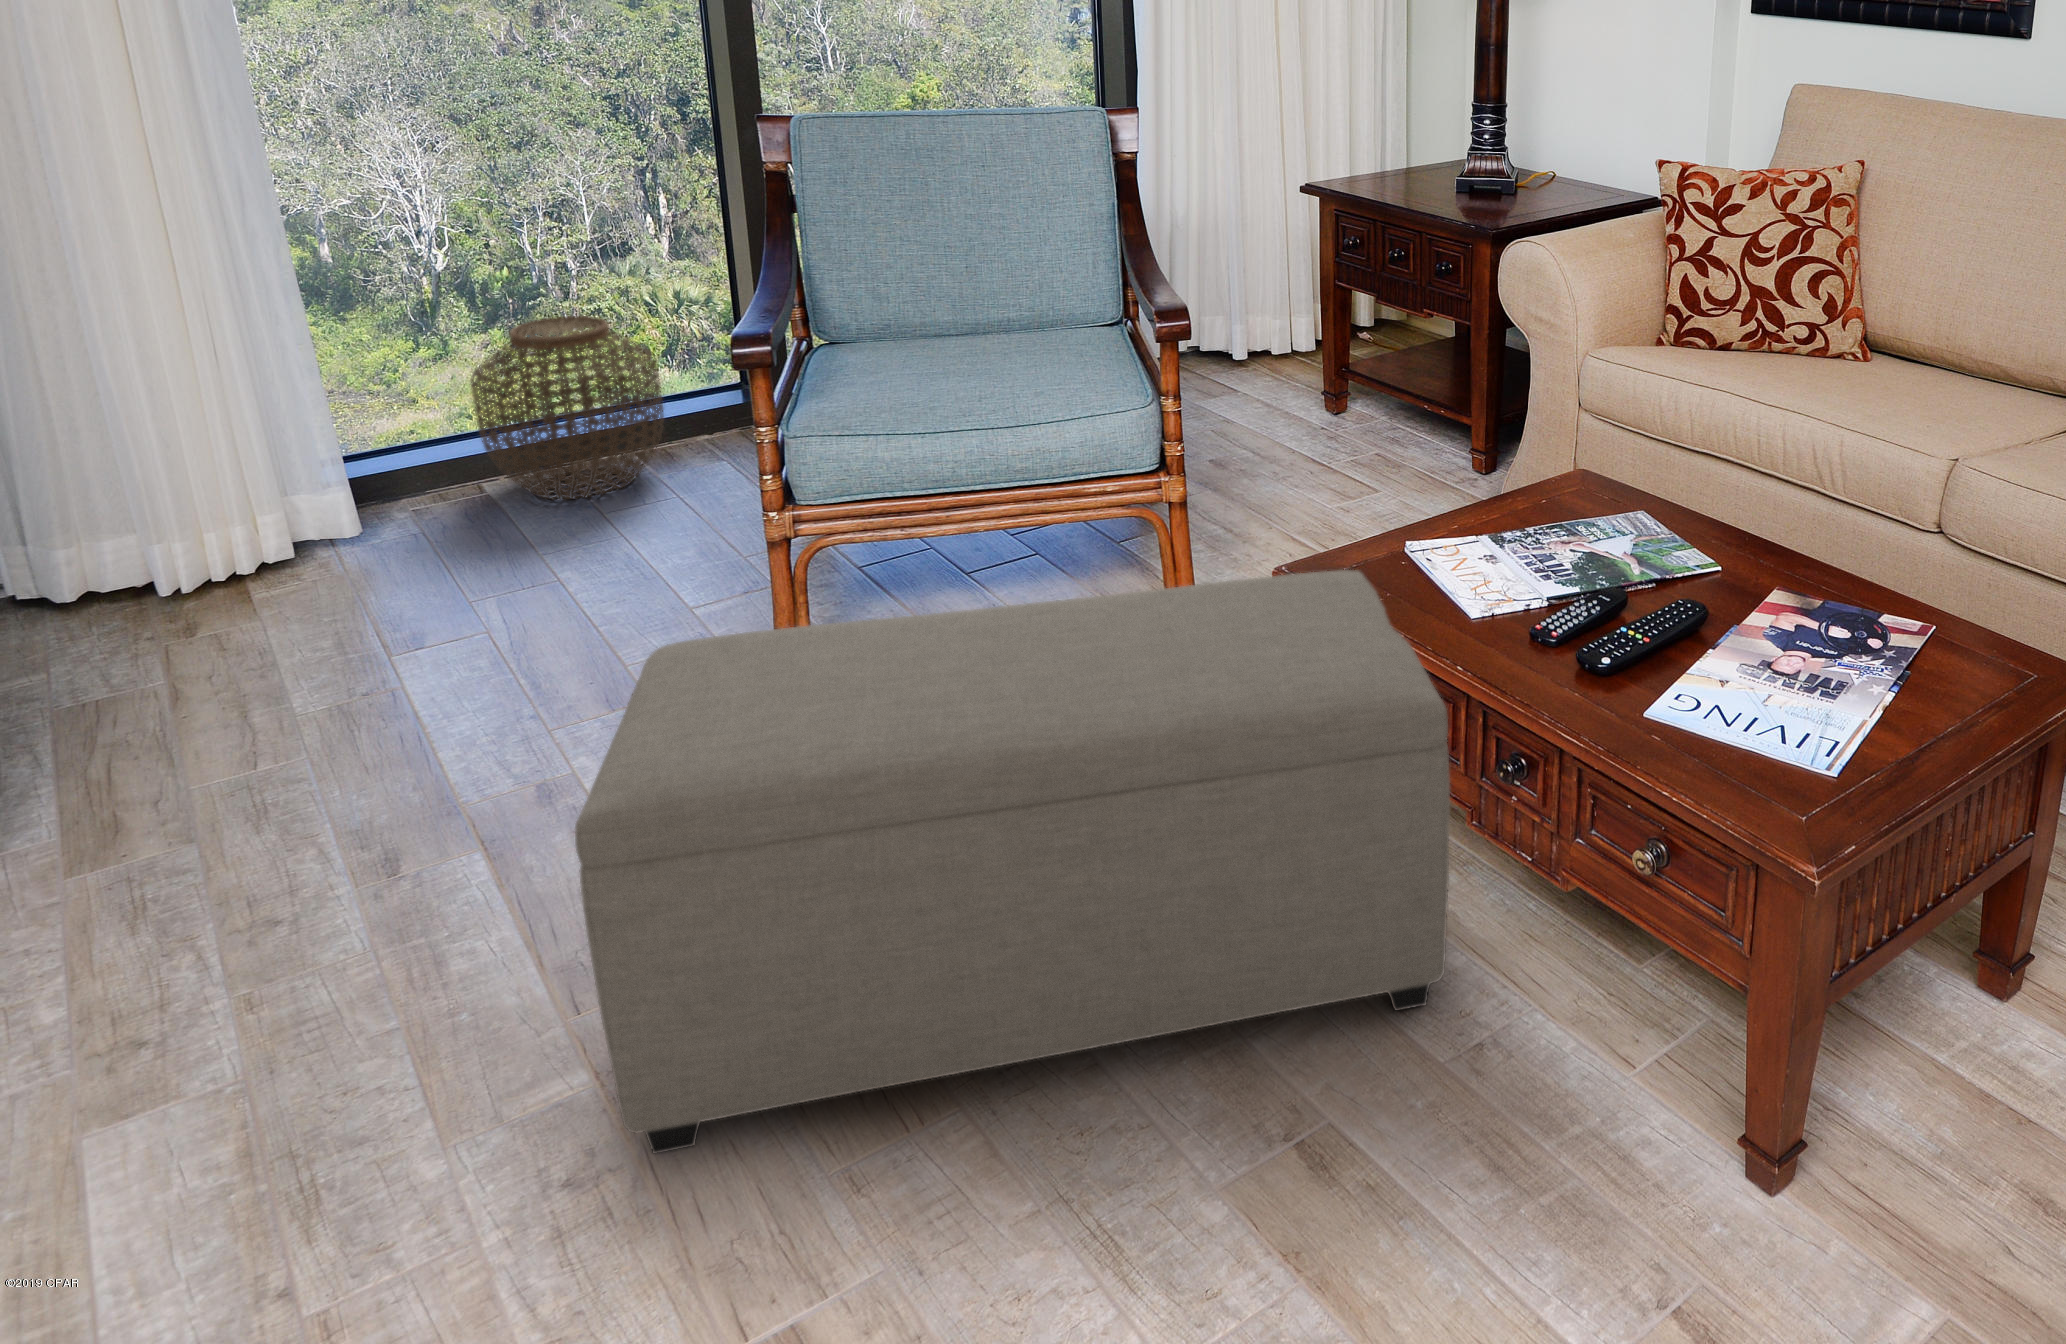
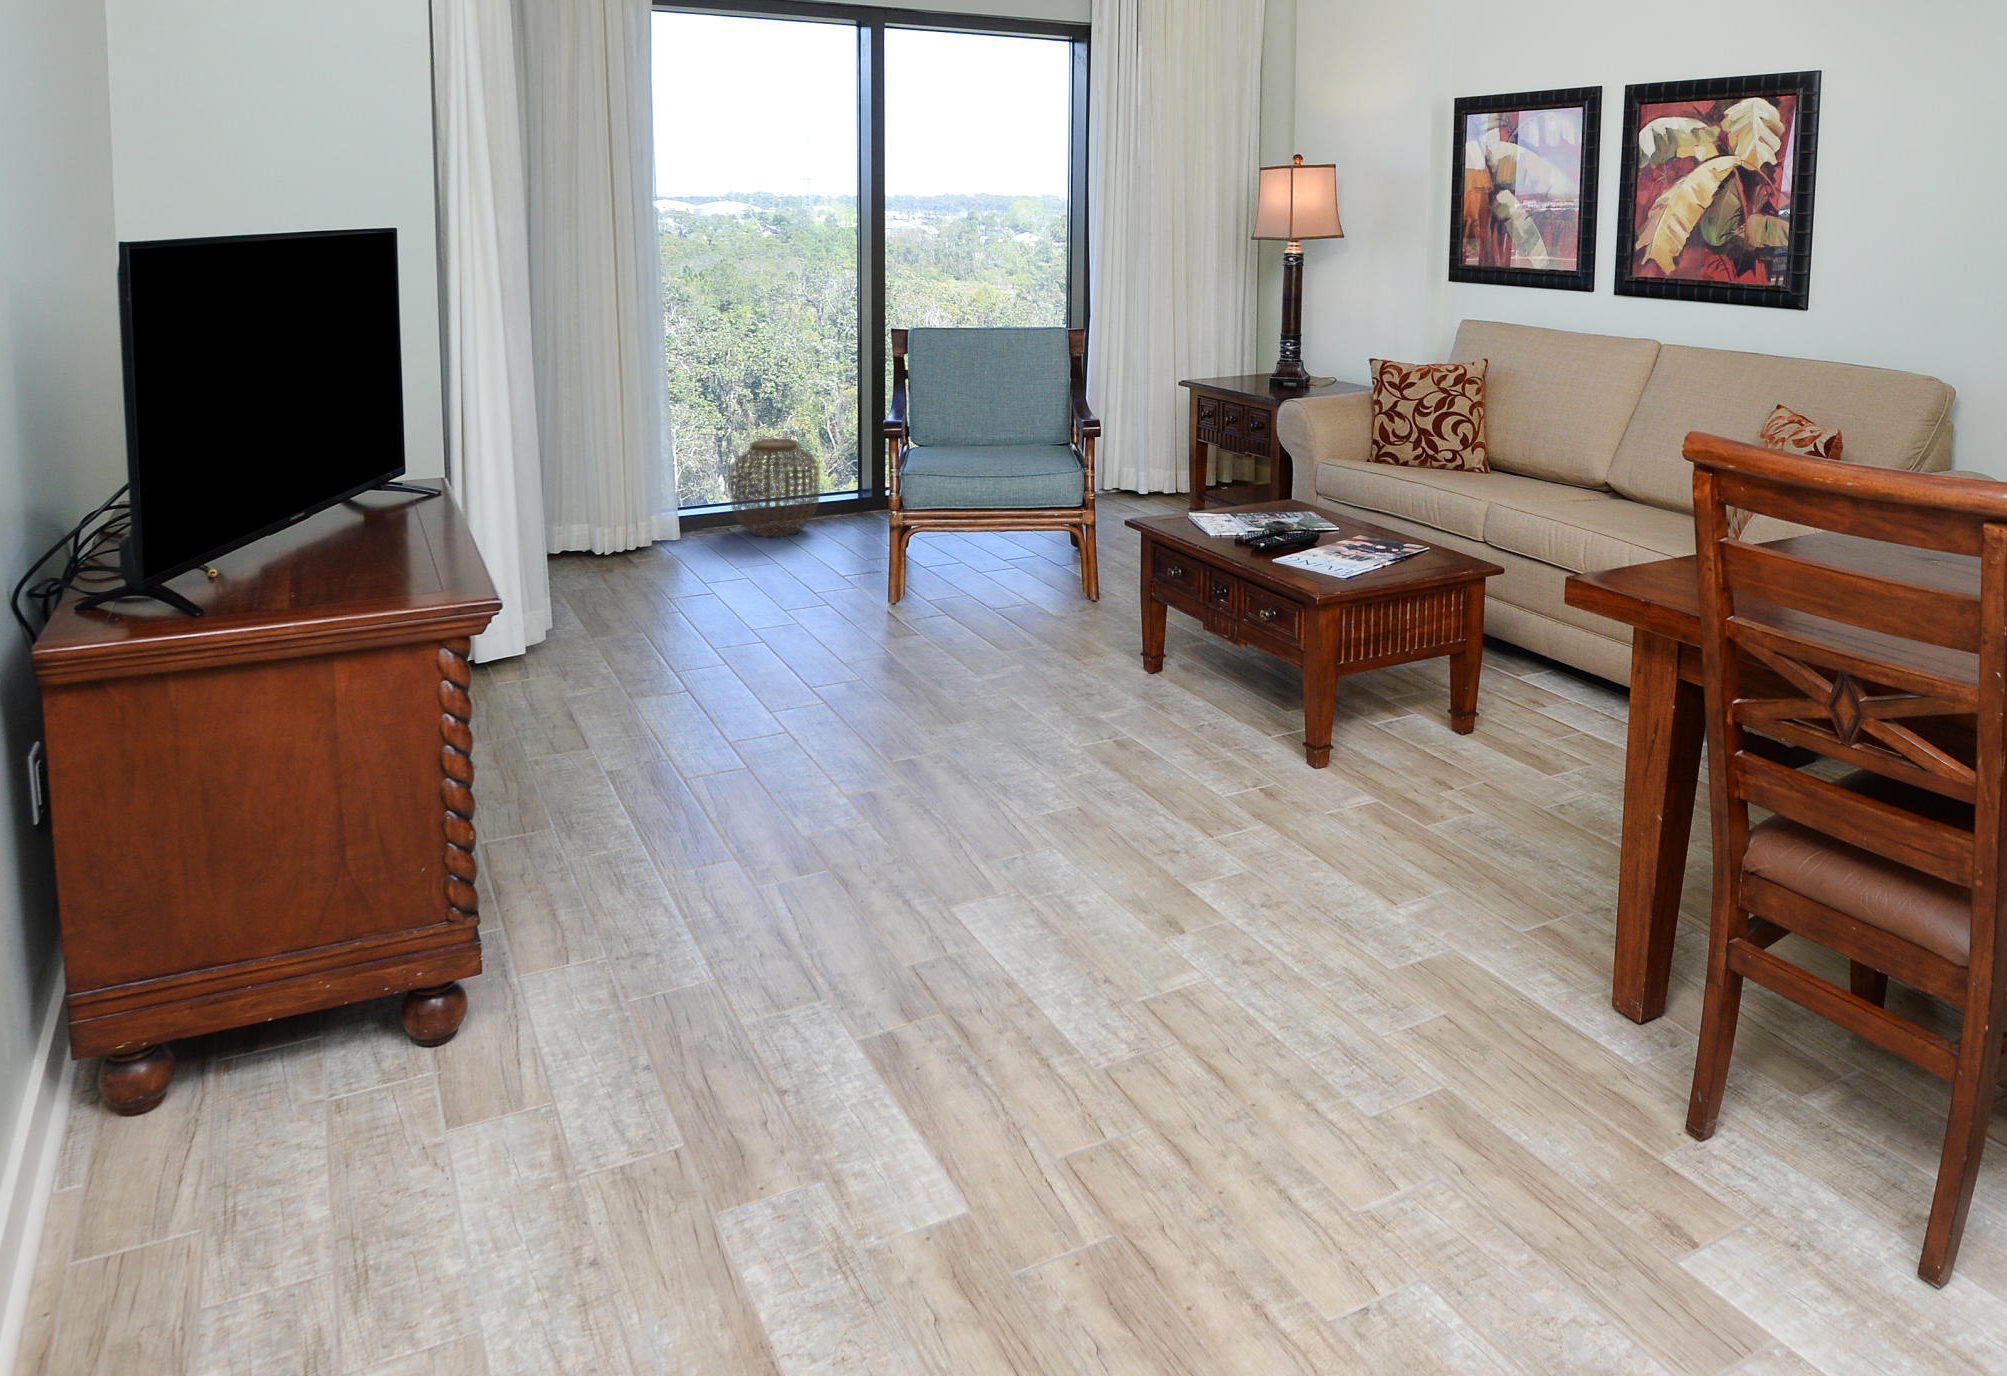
ottoman: present [575,570,1450,1153] -> none [837,524,1190,721]

